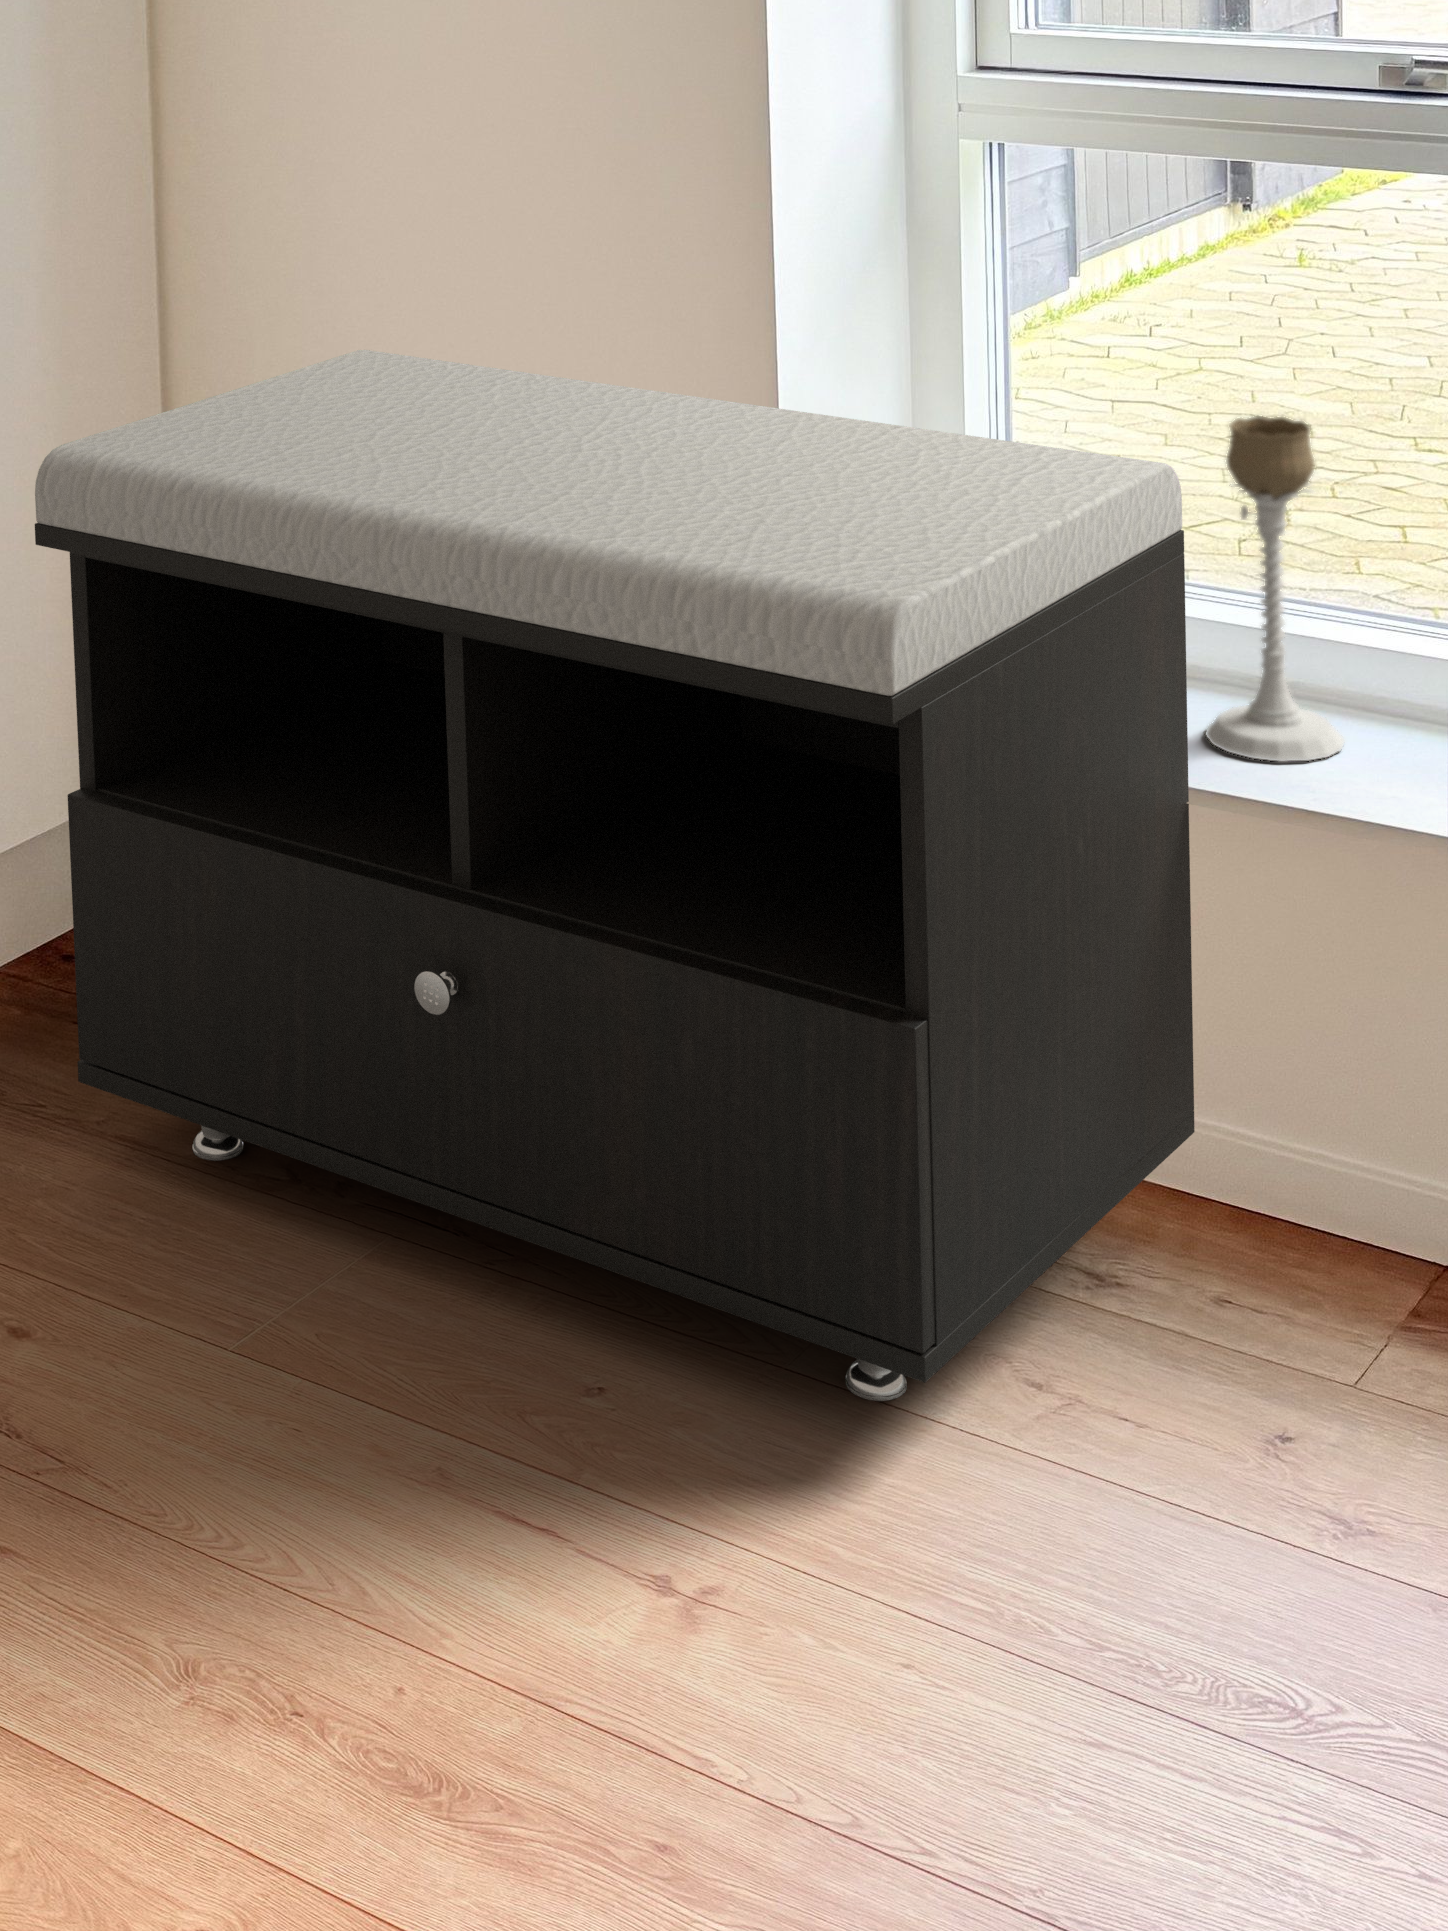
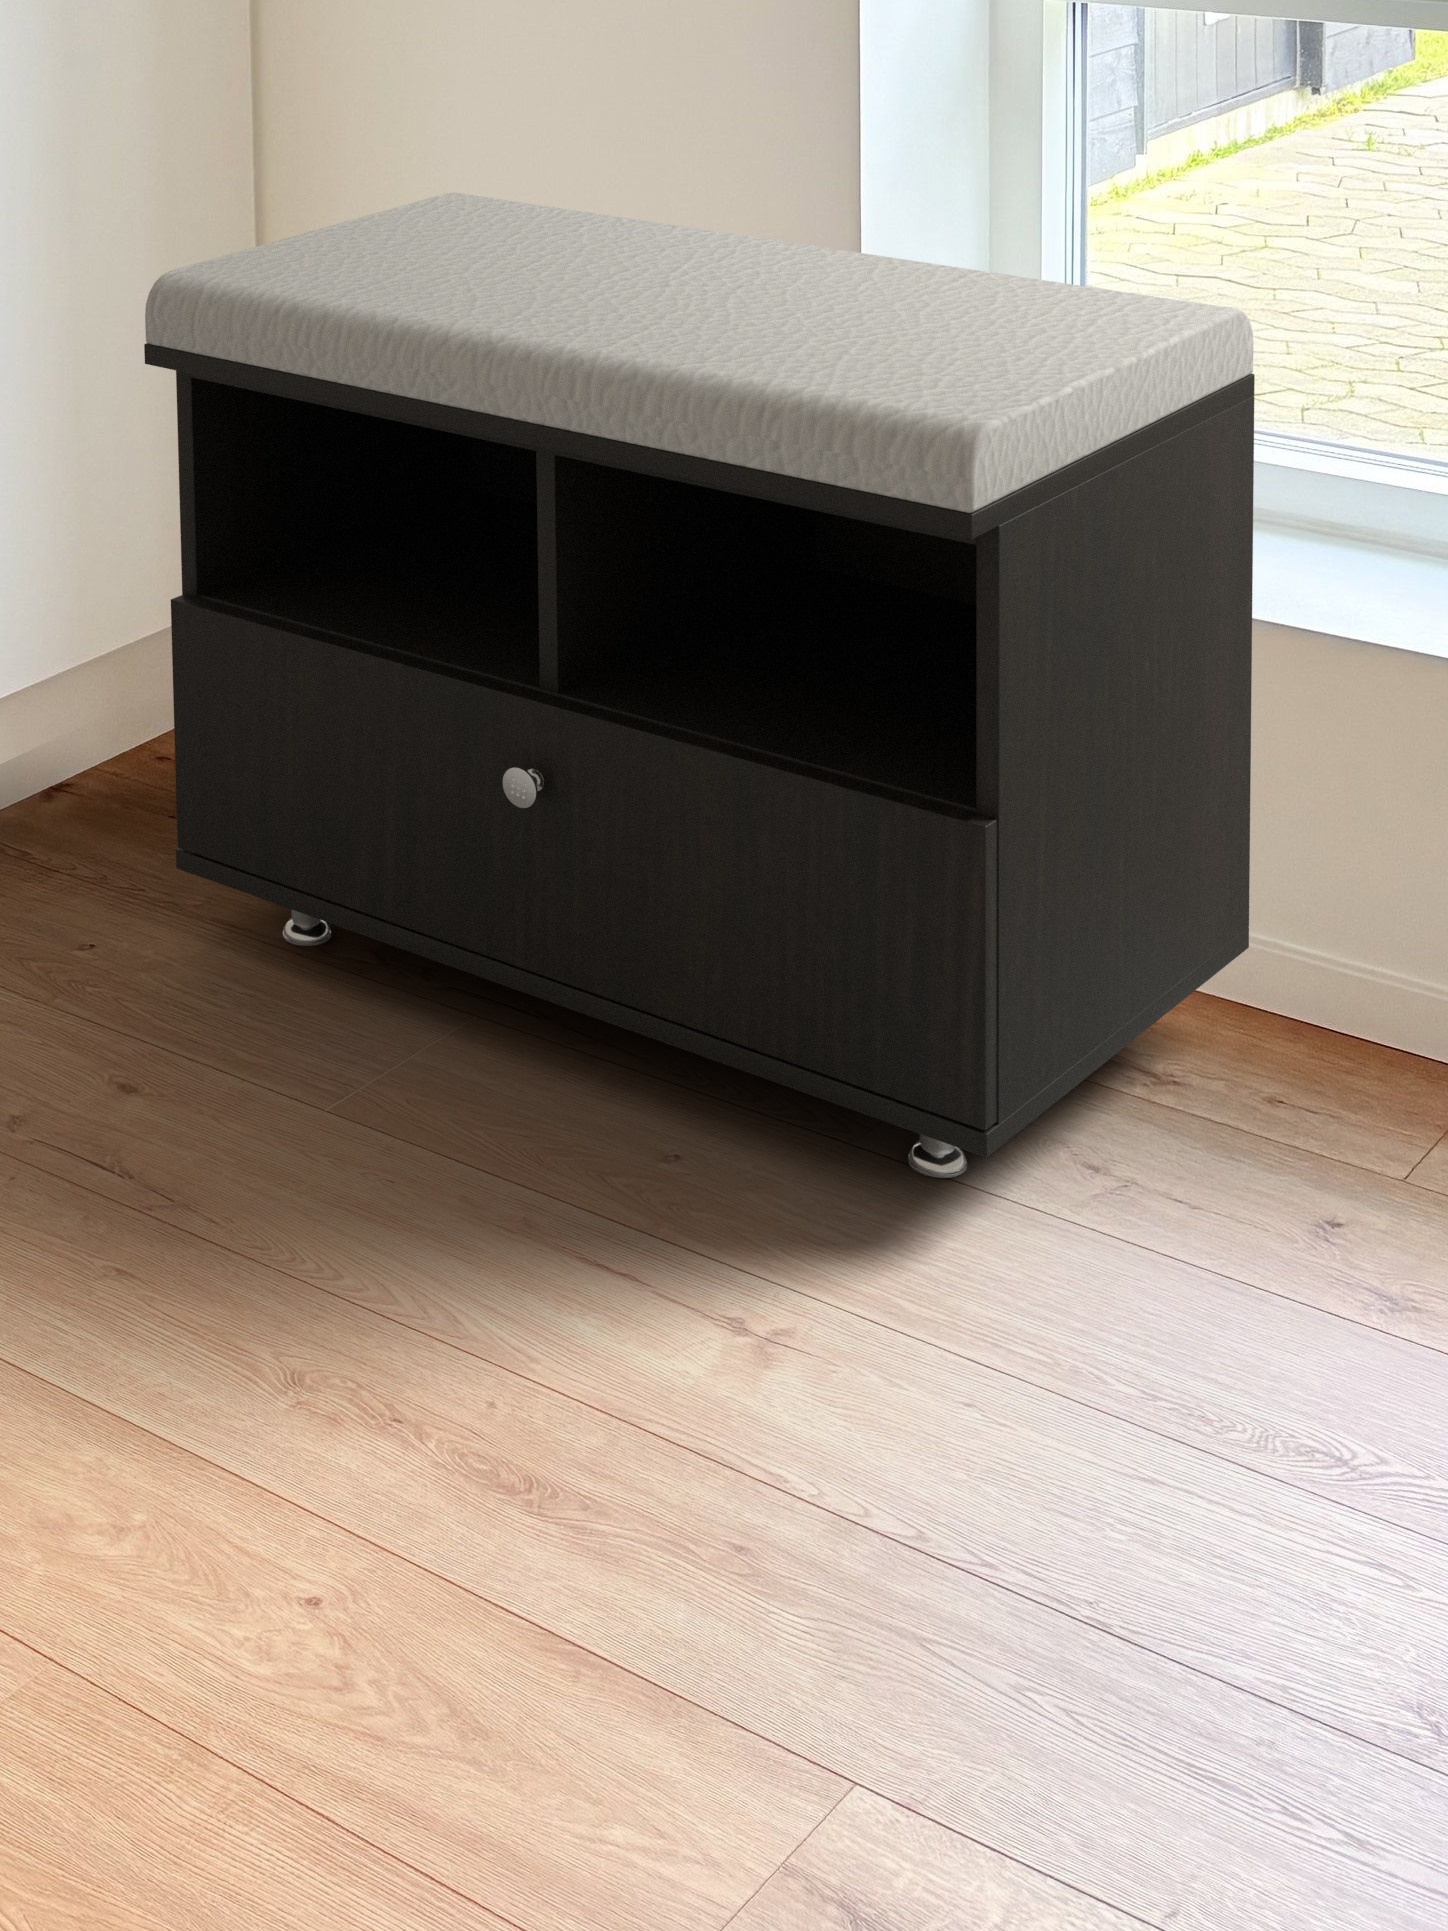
candle holder: present [1206,416,1345,762] -> none [1269,269,1406,600]

